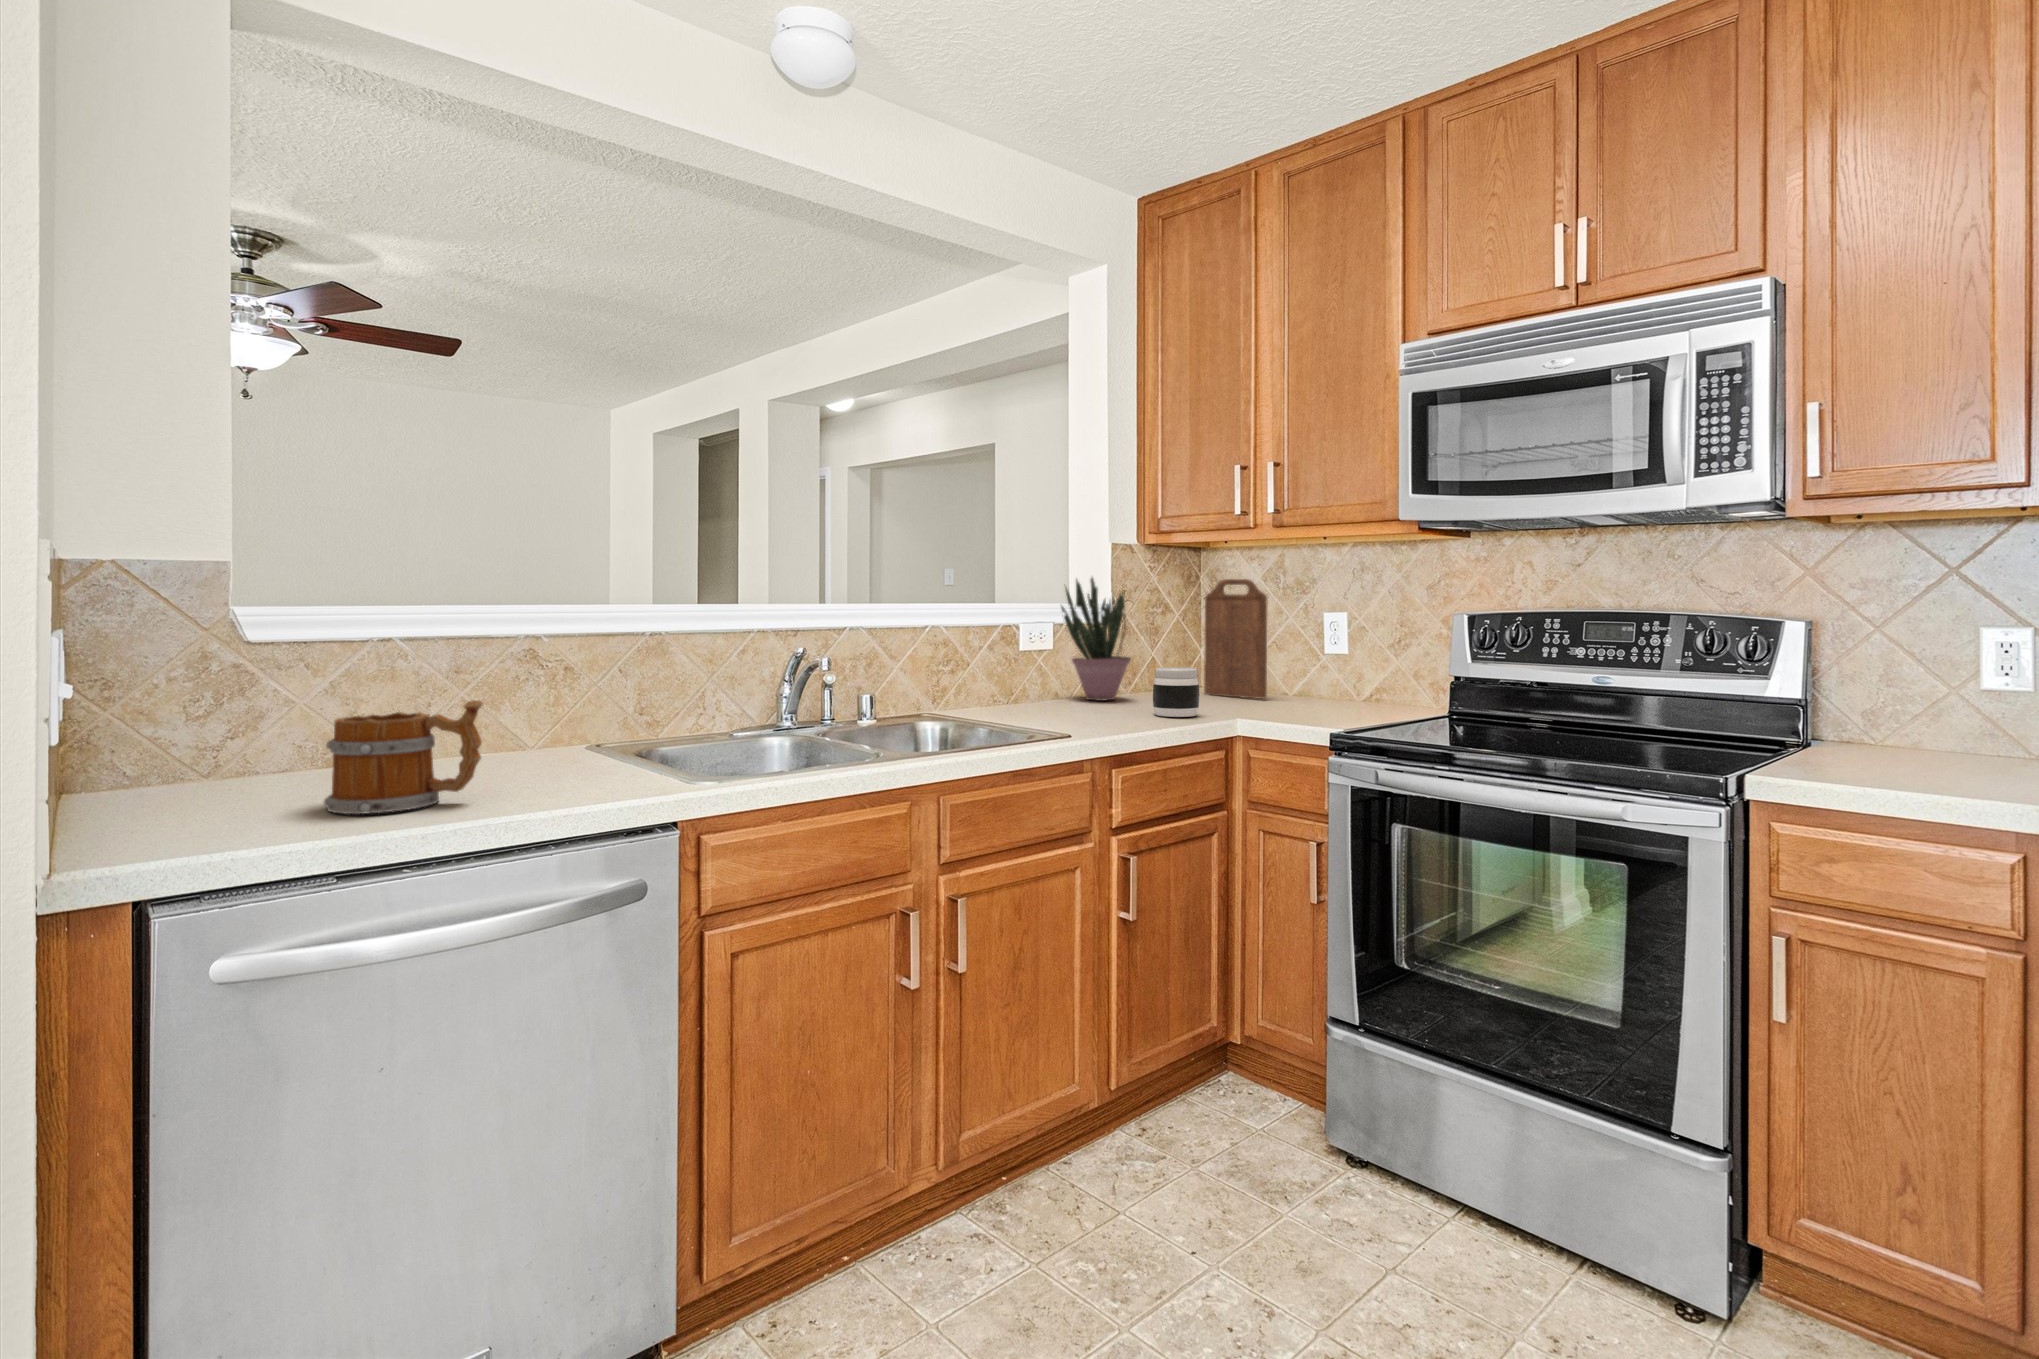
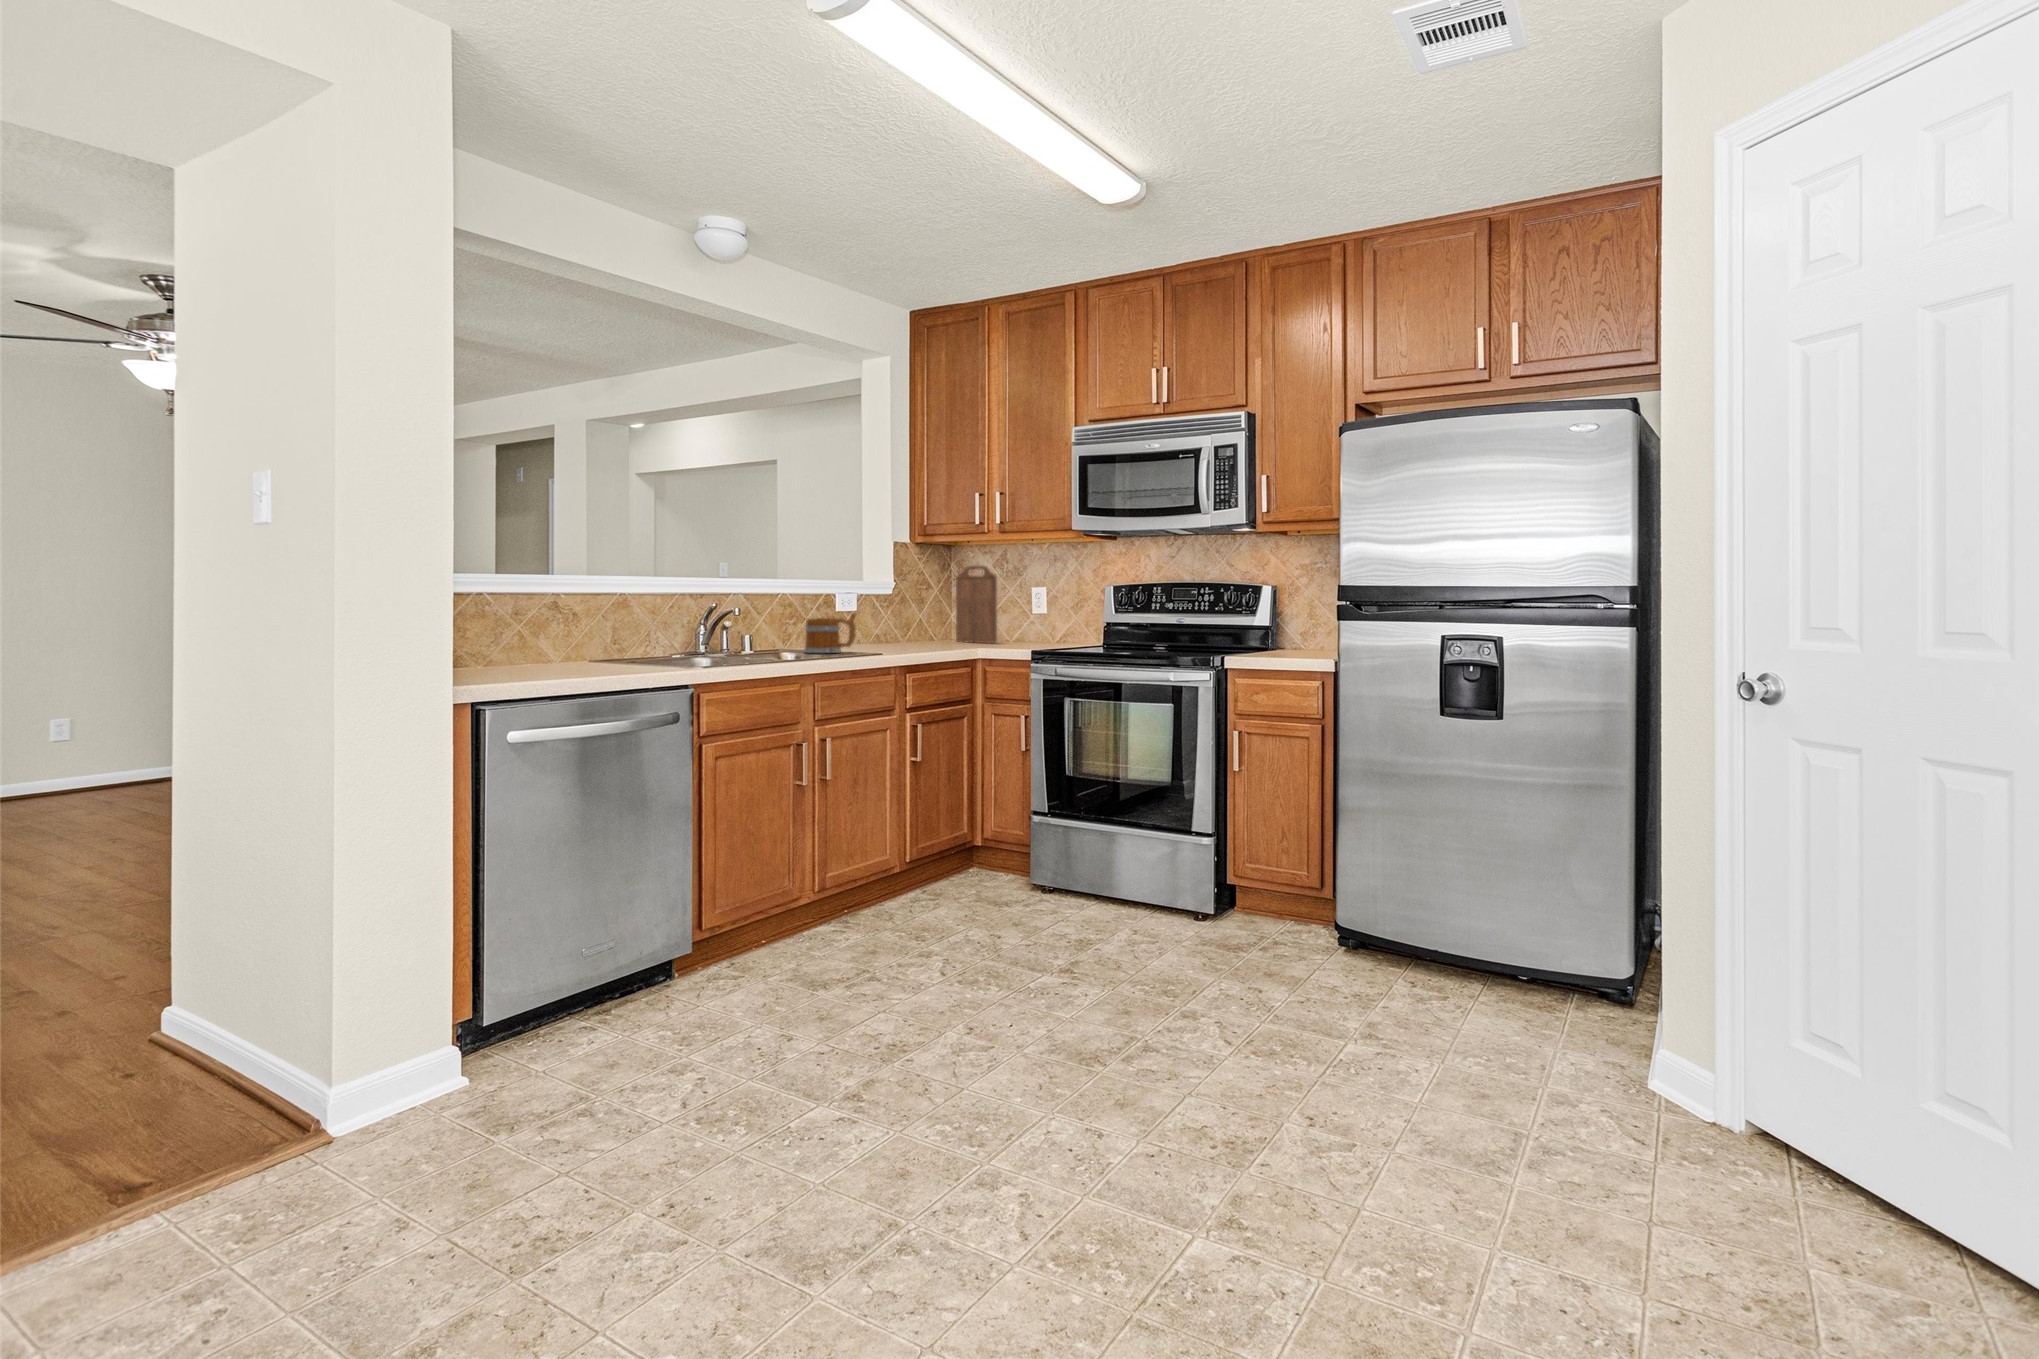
potted plant: present [1061,578,1131,700] -> none [863,562,909,644]
jar: present [1153,667,1199,717] -> none [926,620,955,649]
mug: present [324,700,483,814] -> present [804,613,856,653]

